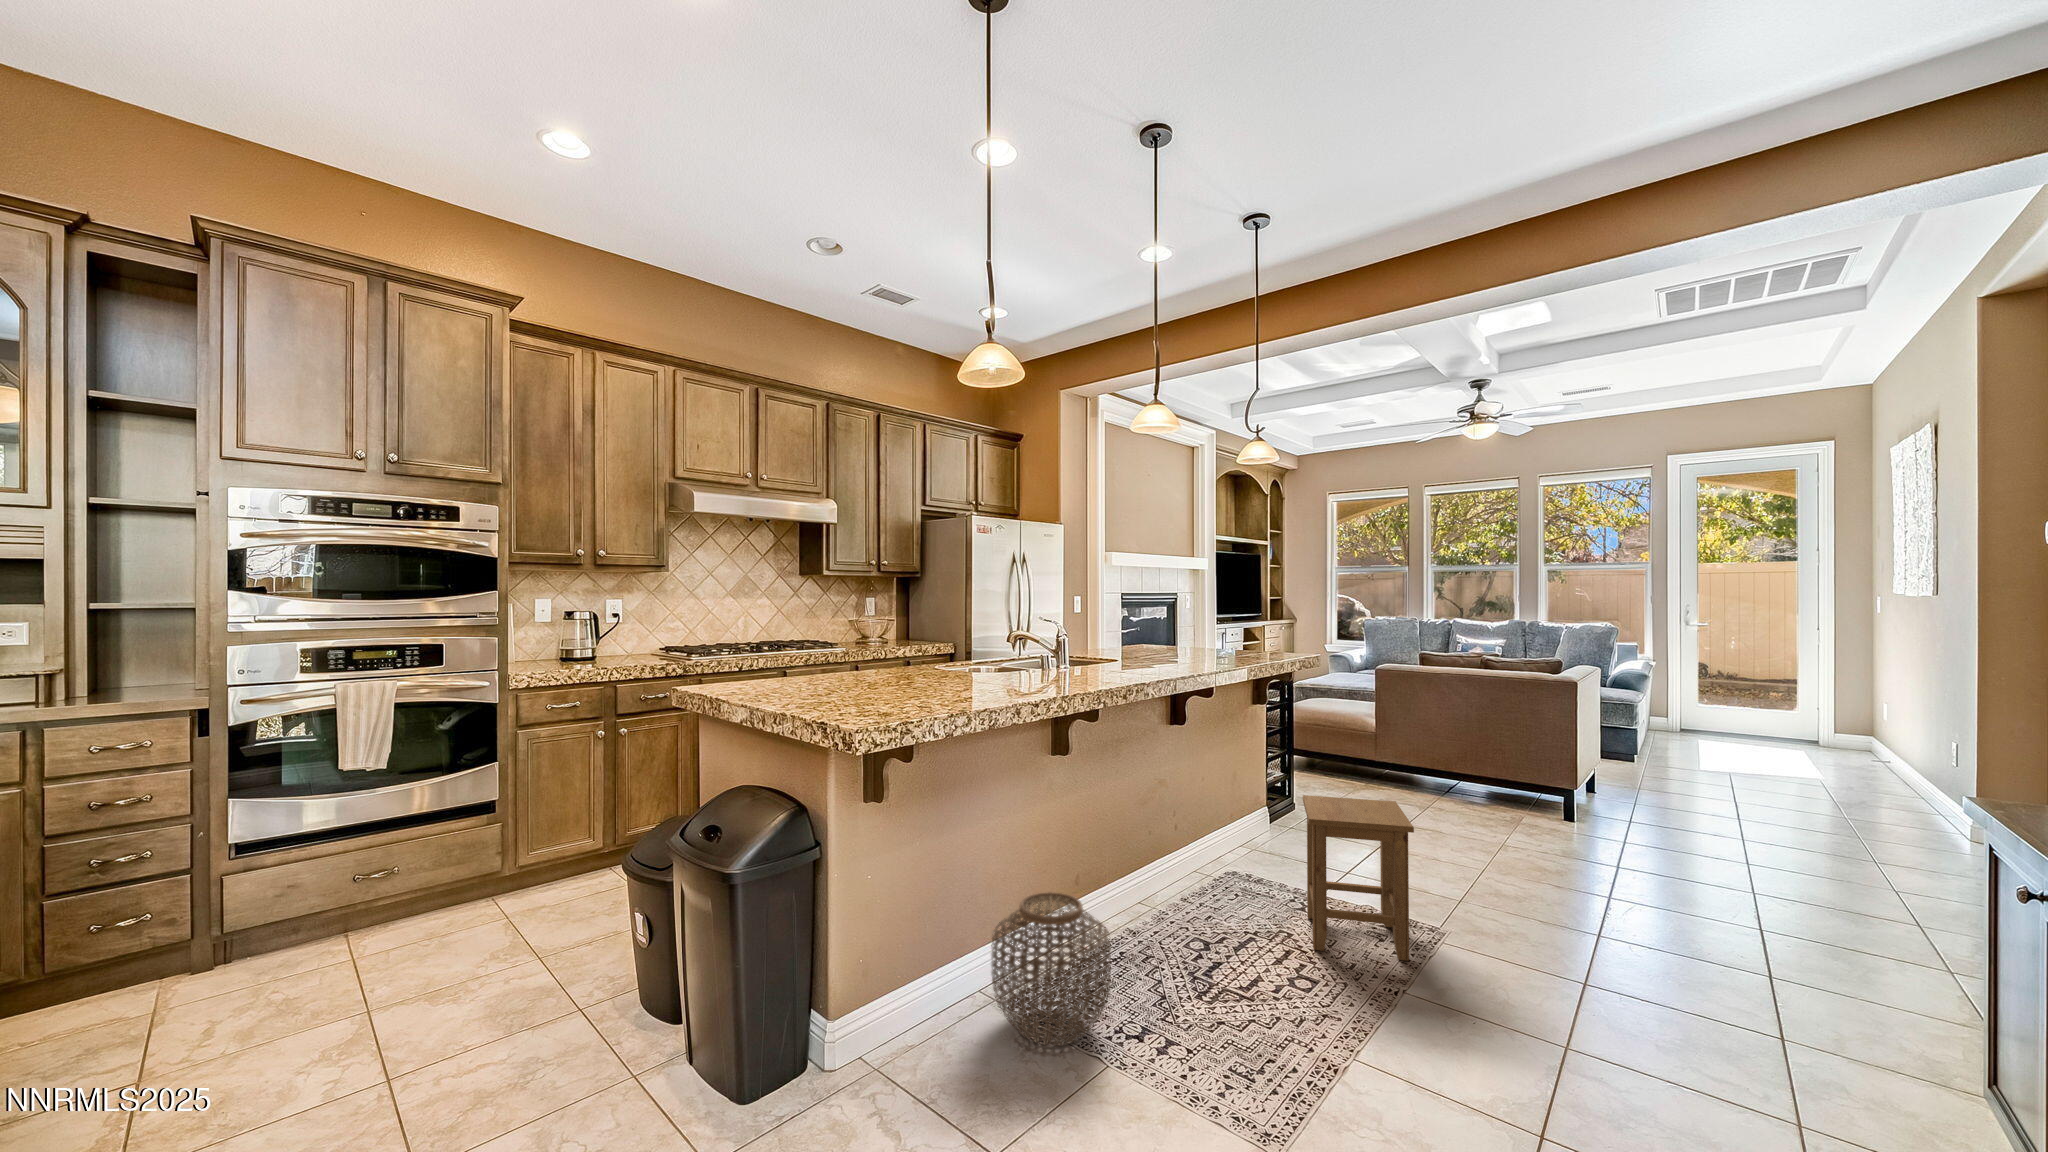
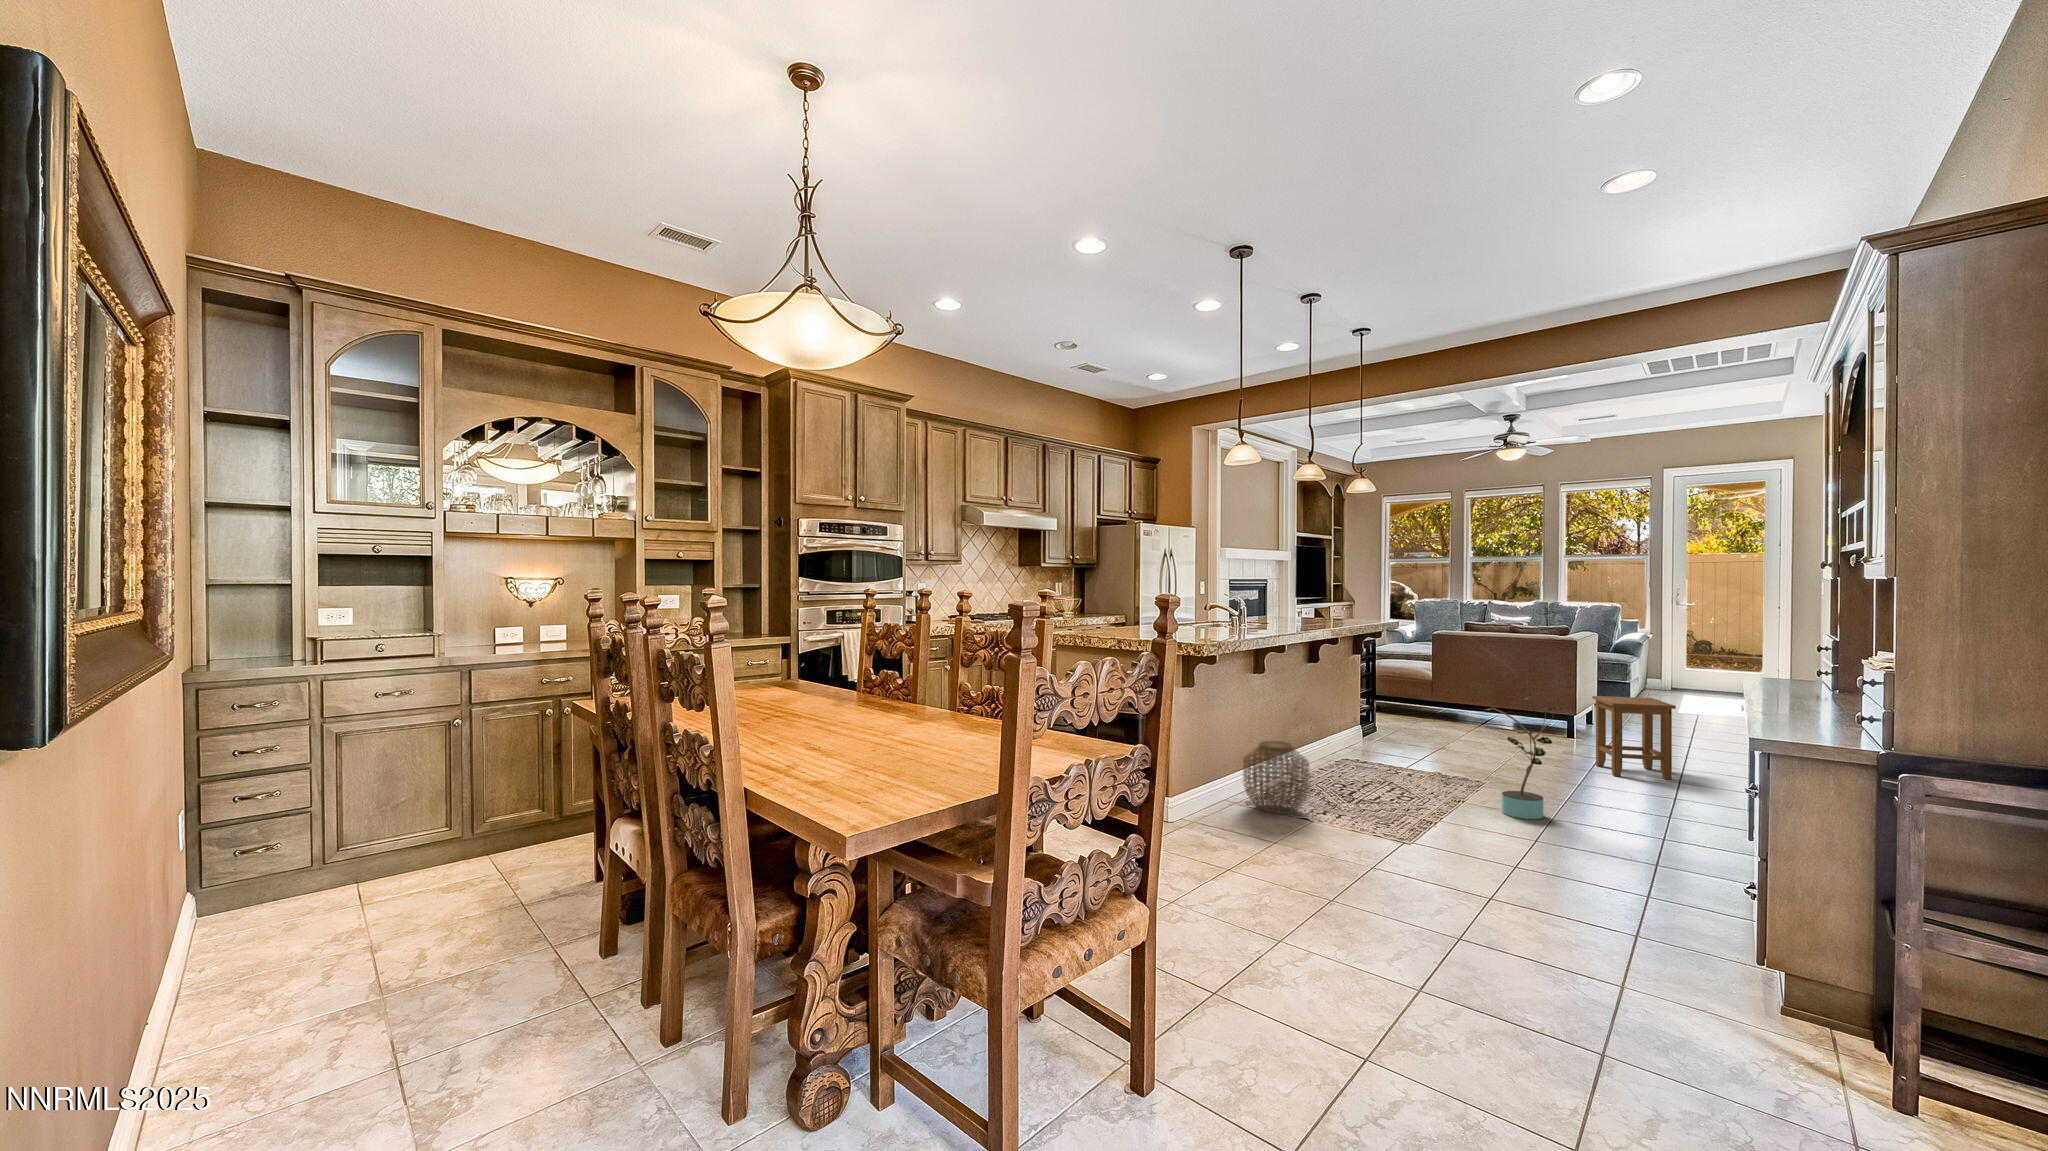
stool: present [1303,795,1414,961] -> present [1592,696,1676,779]
potted plant: none [1438,816,1587,1062] -> present [1484,697,1562,819]

